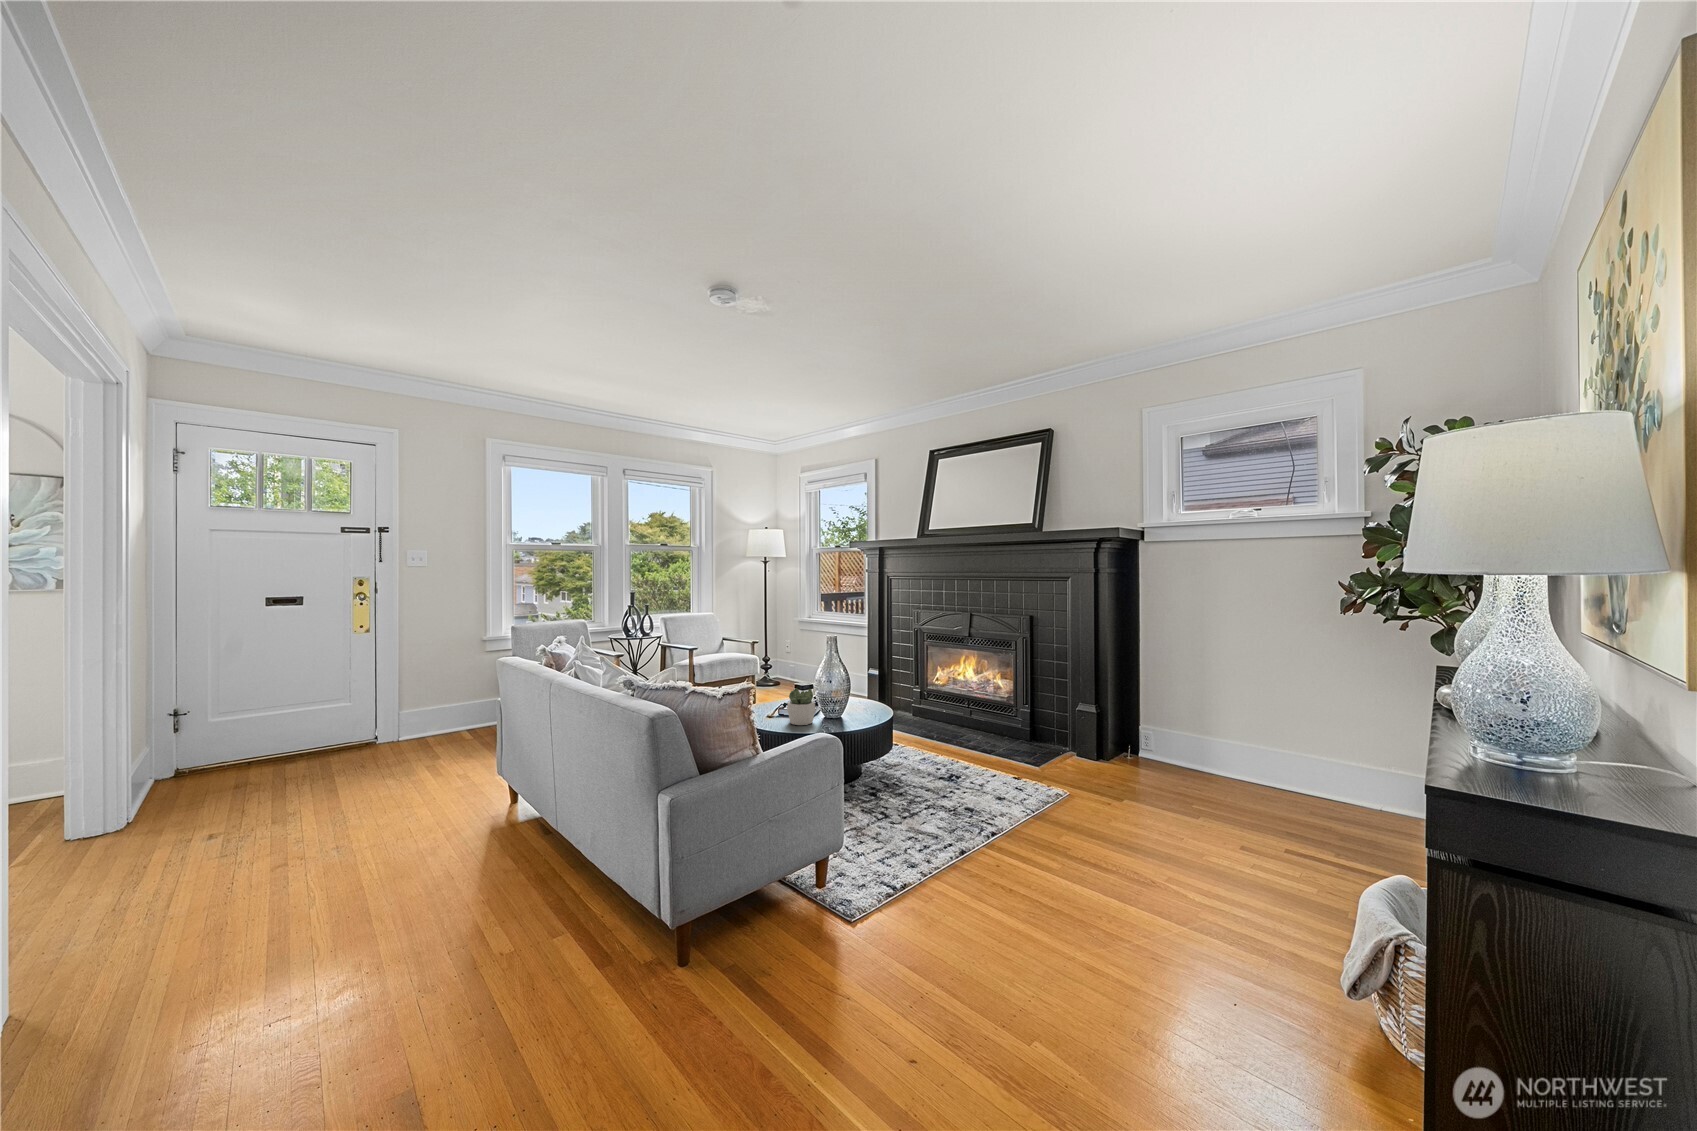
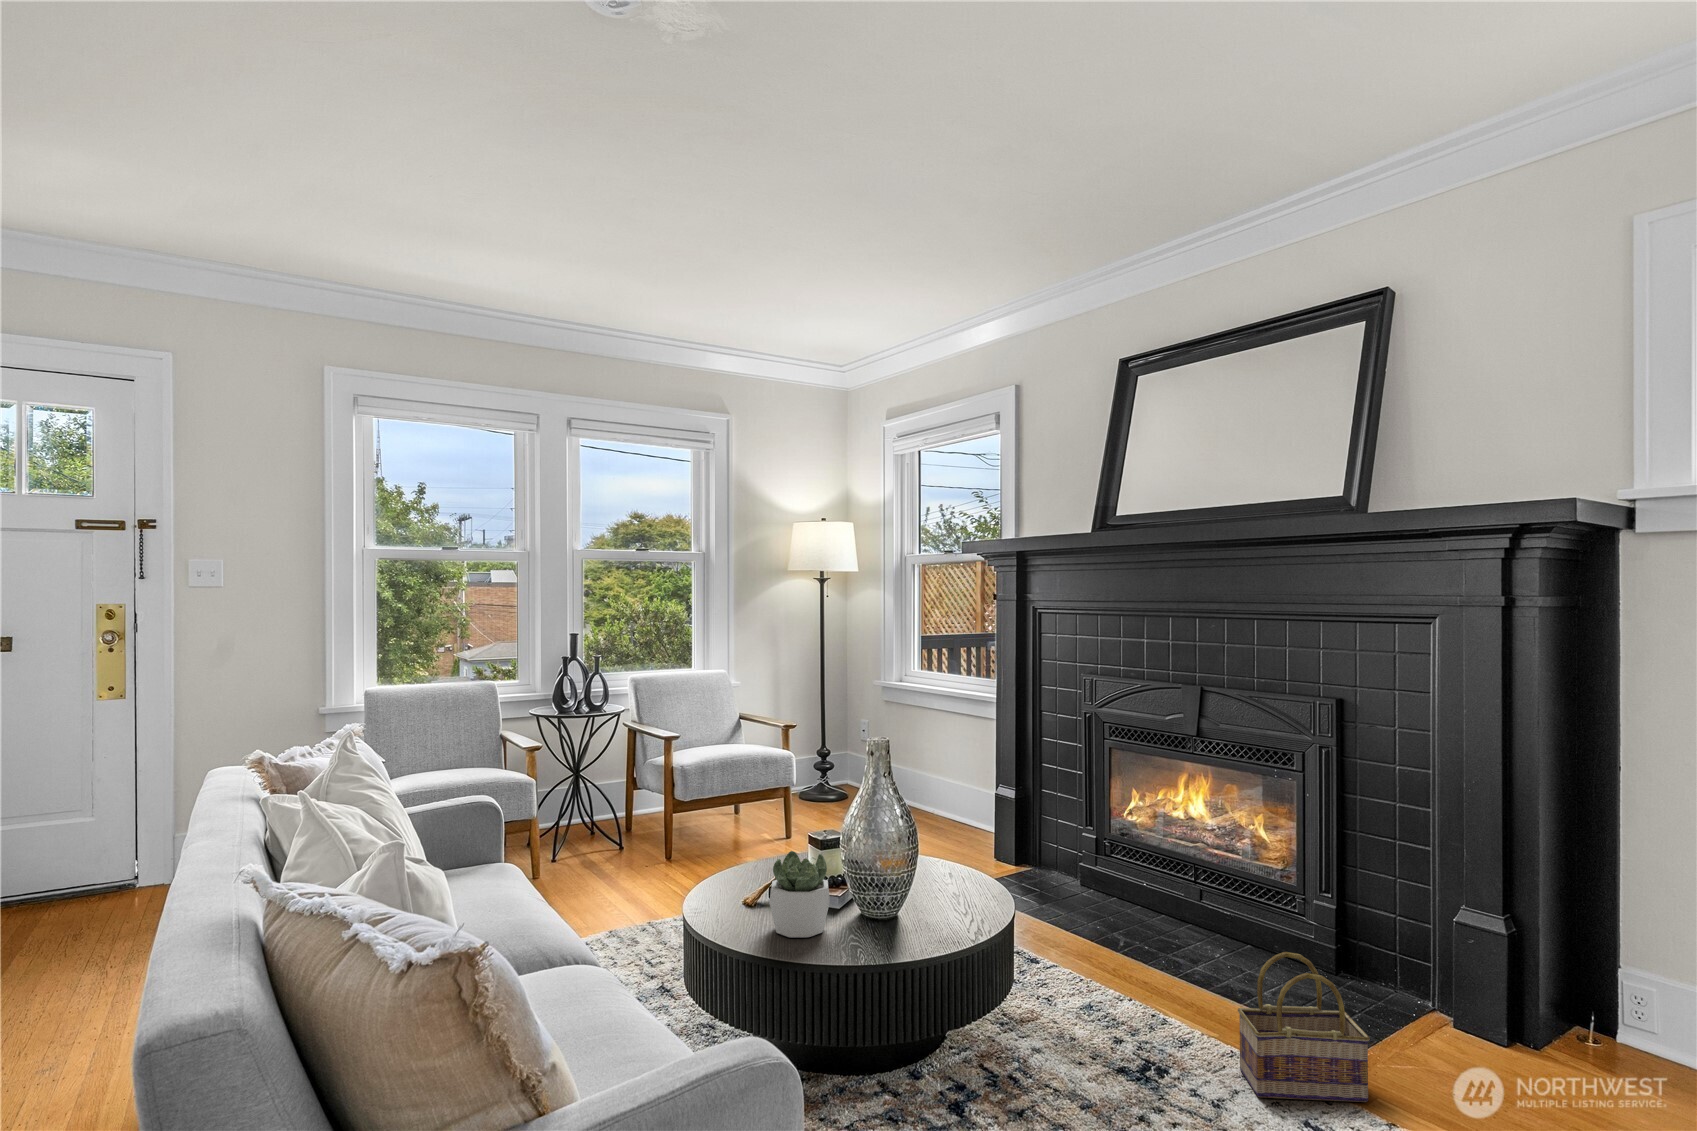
basket: none [989,723,1041,782] -> present [1238,952,1370,1102]

